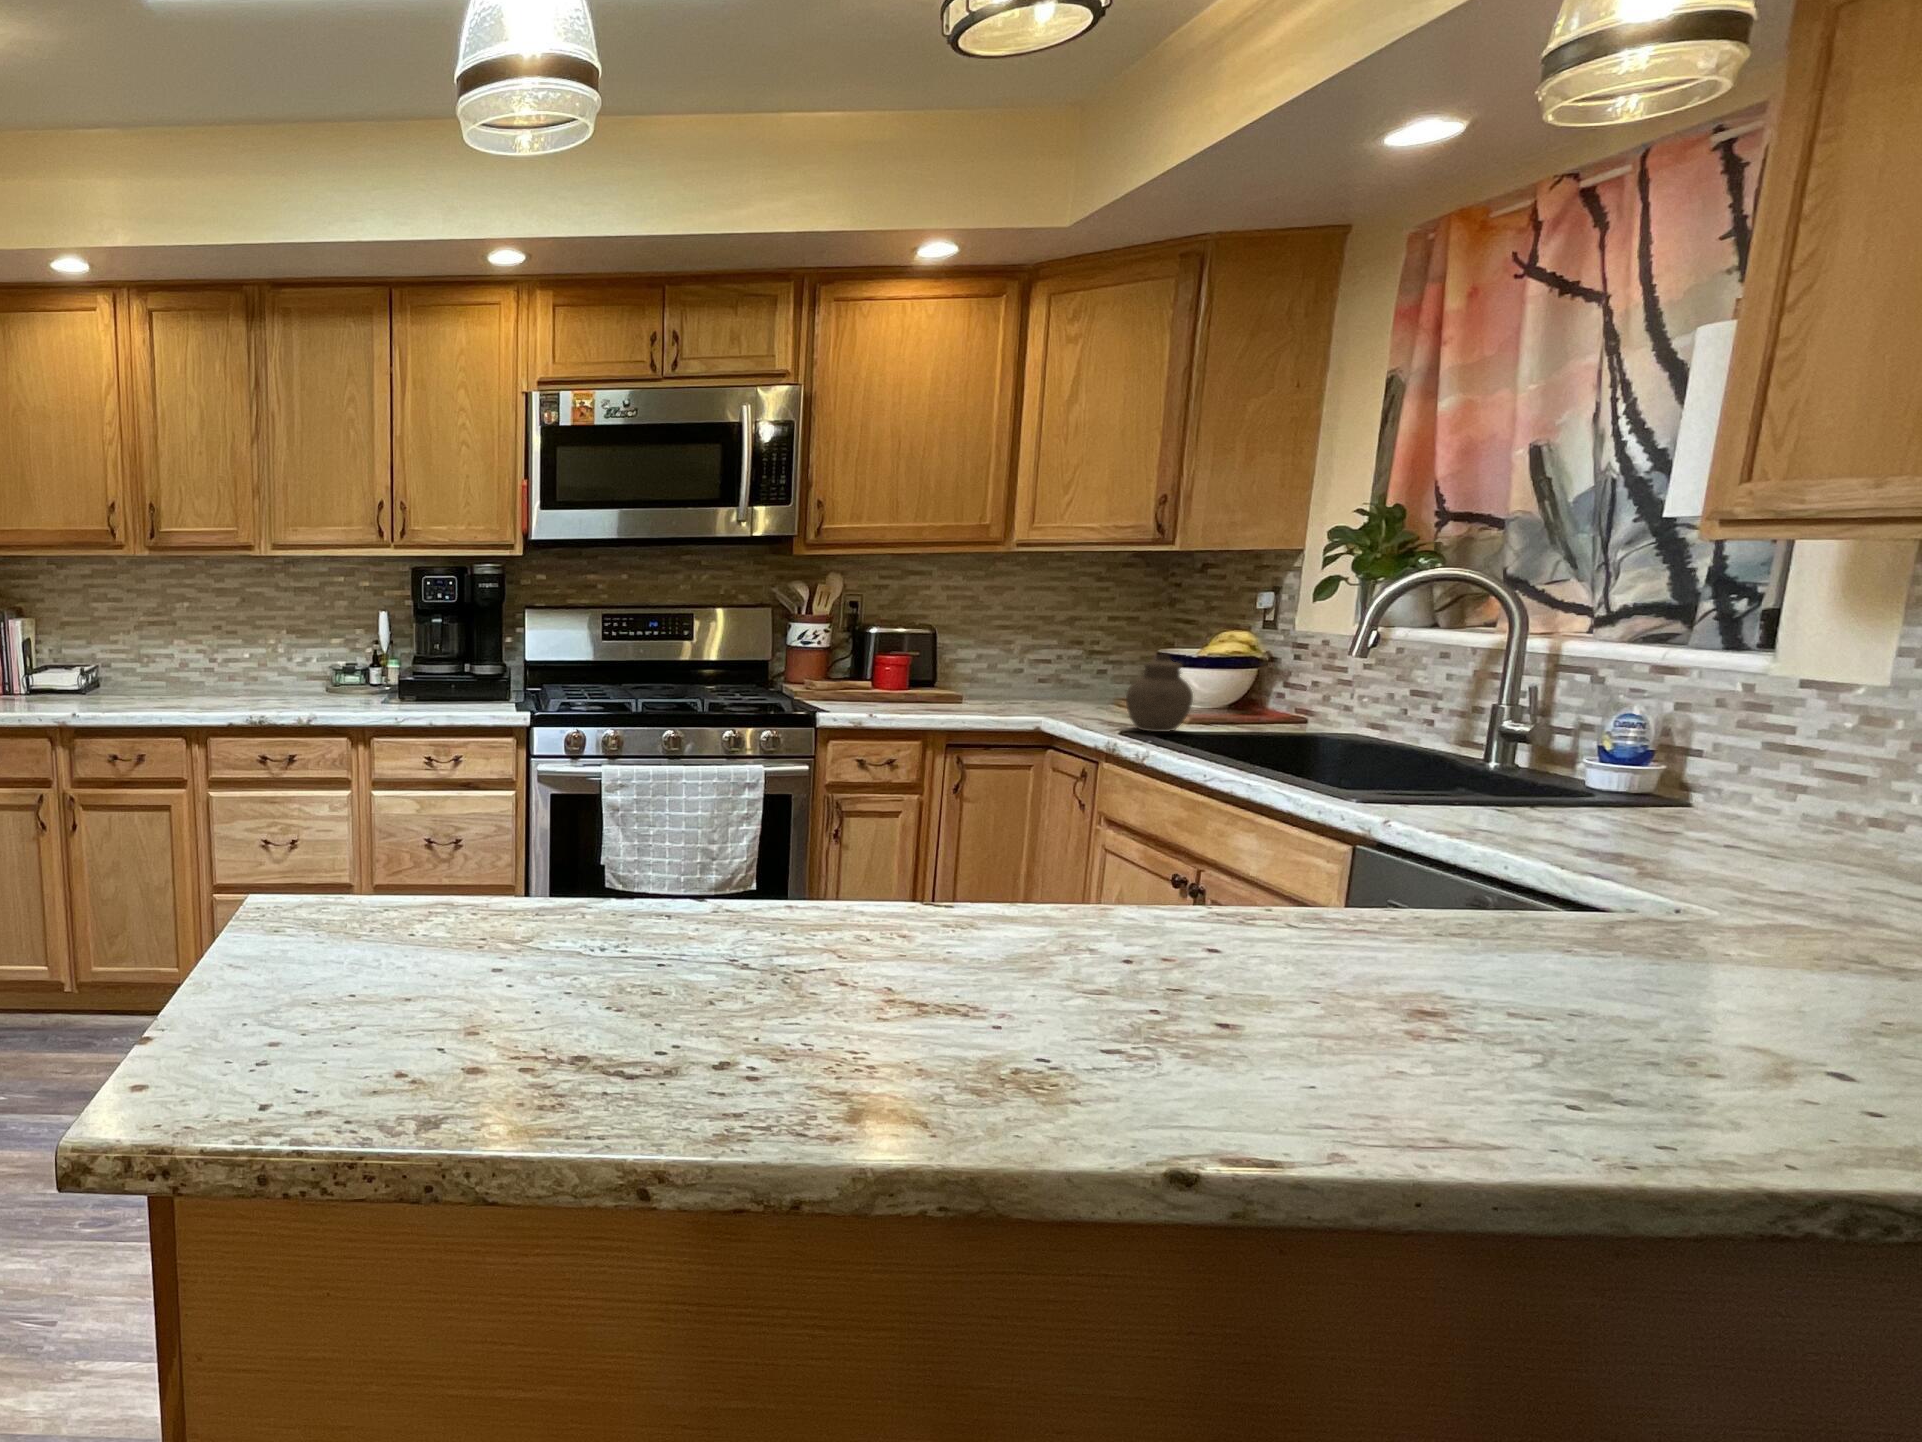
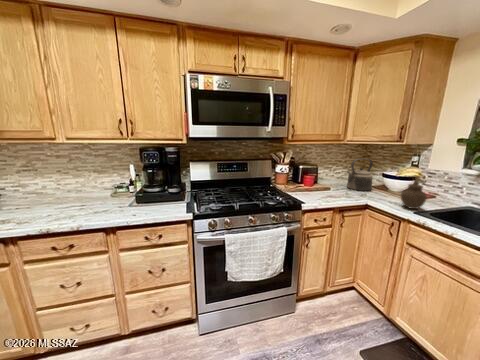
kettle: none [1017,602,1118,704] -> present [347,158,373,191]

